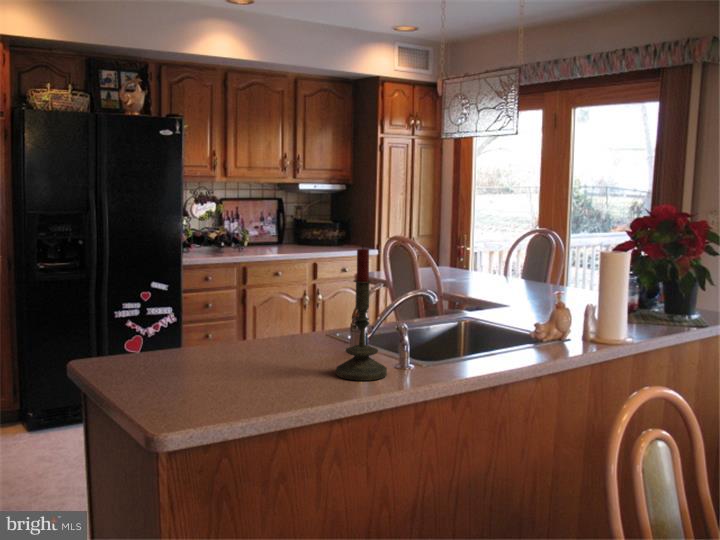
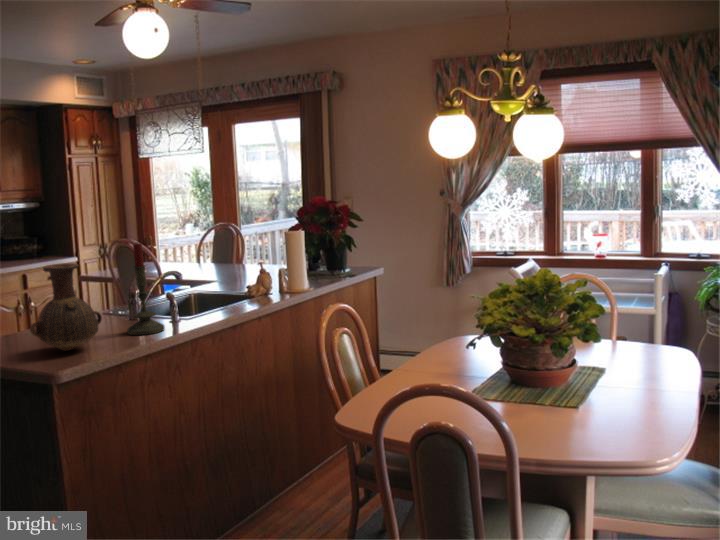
vase: none [194,265,295,387] -> present [30,263,102,351]

